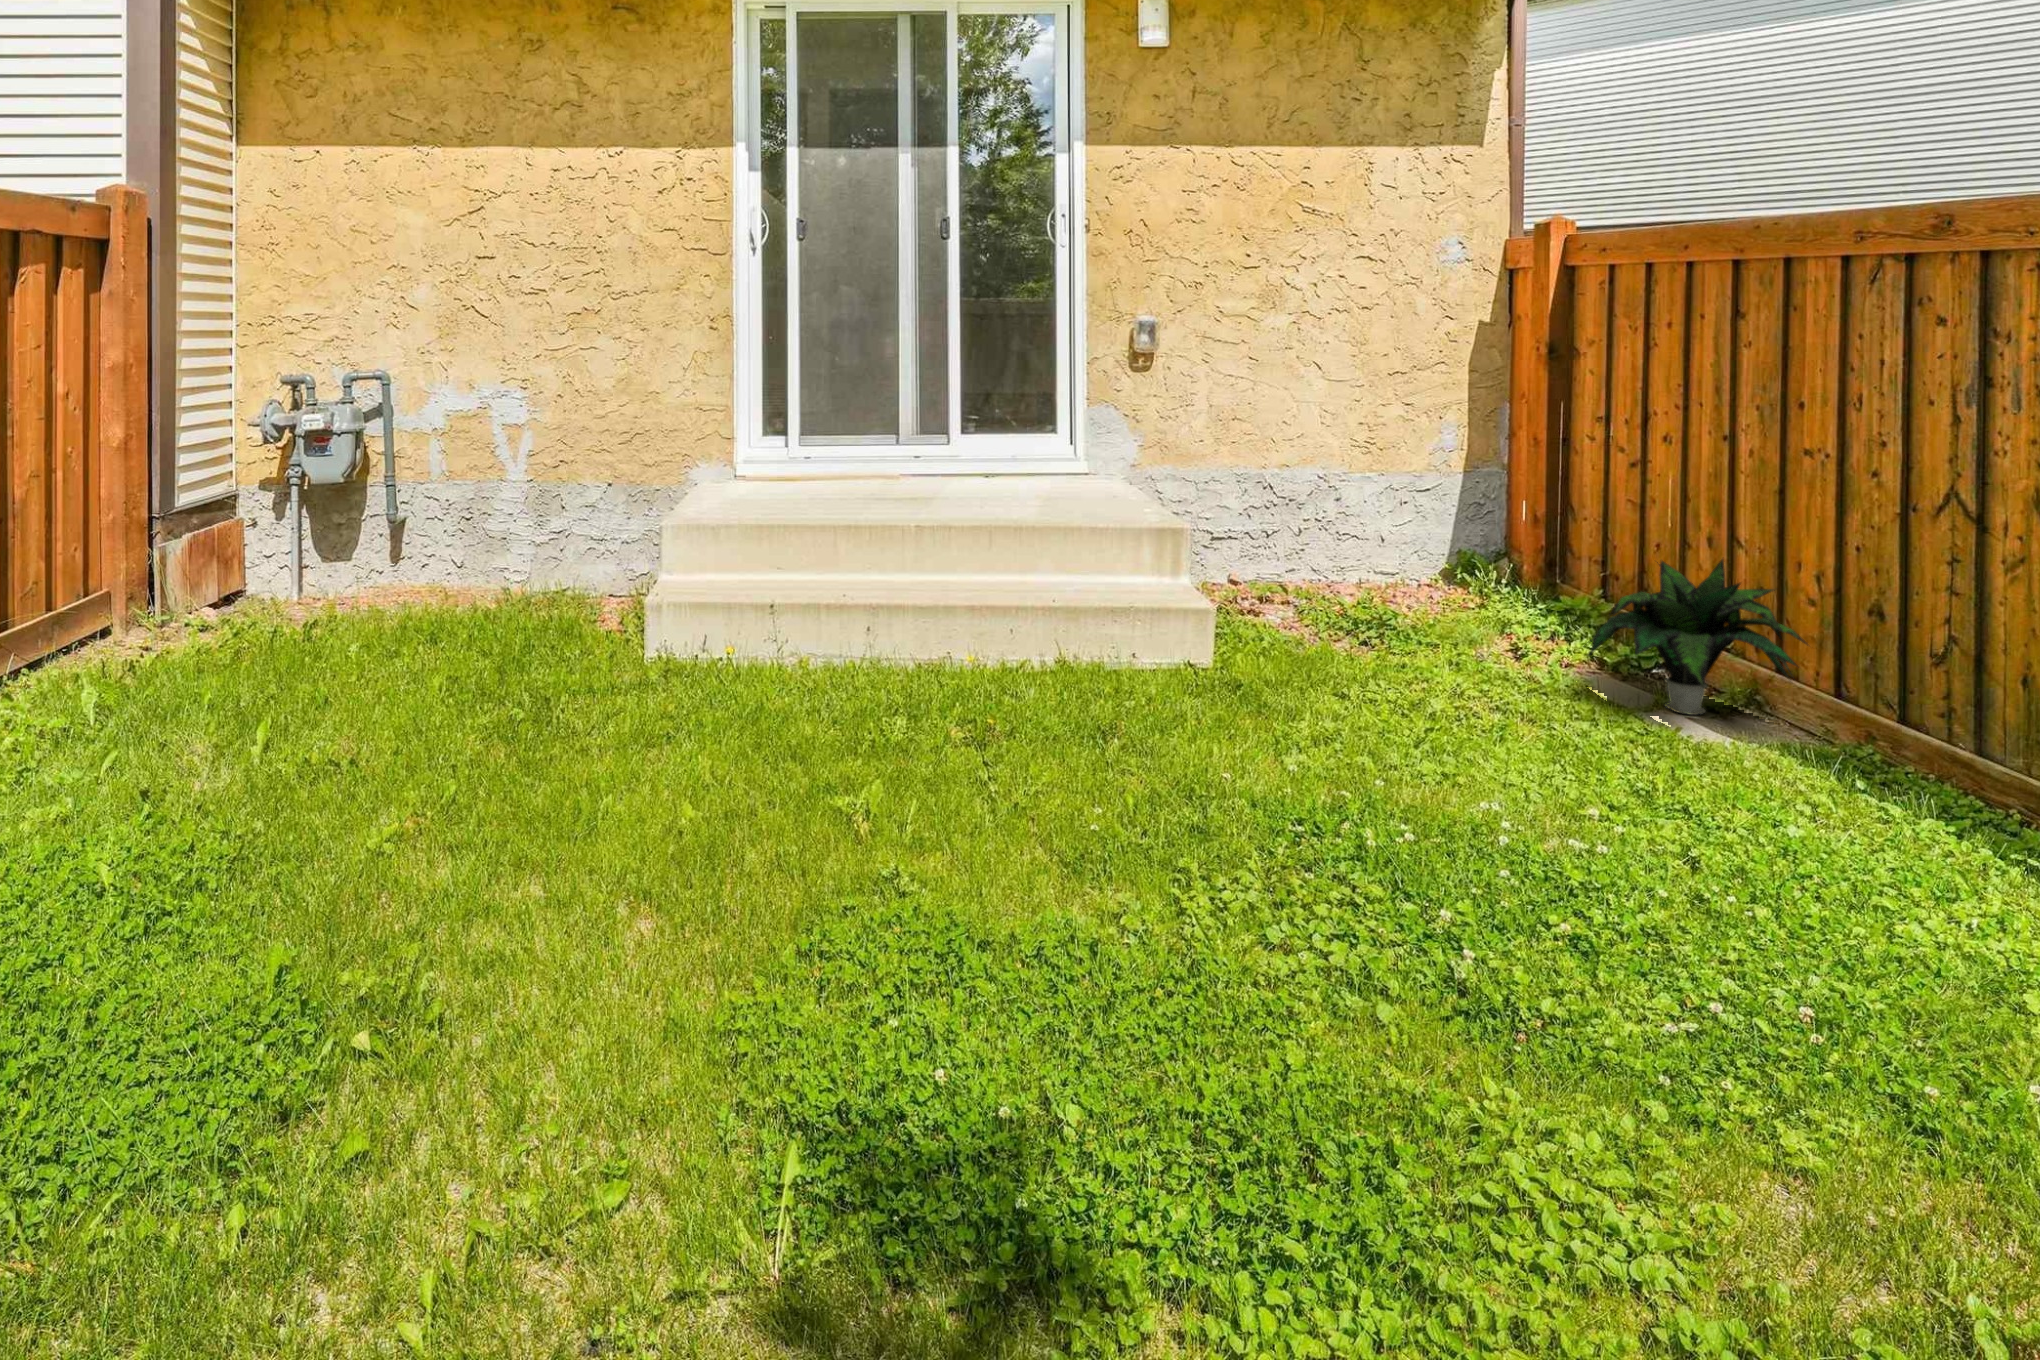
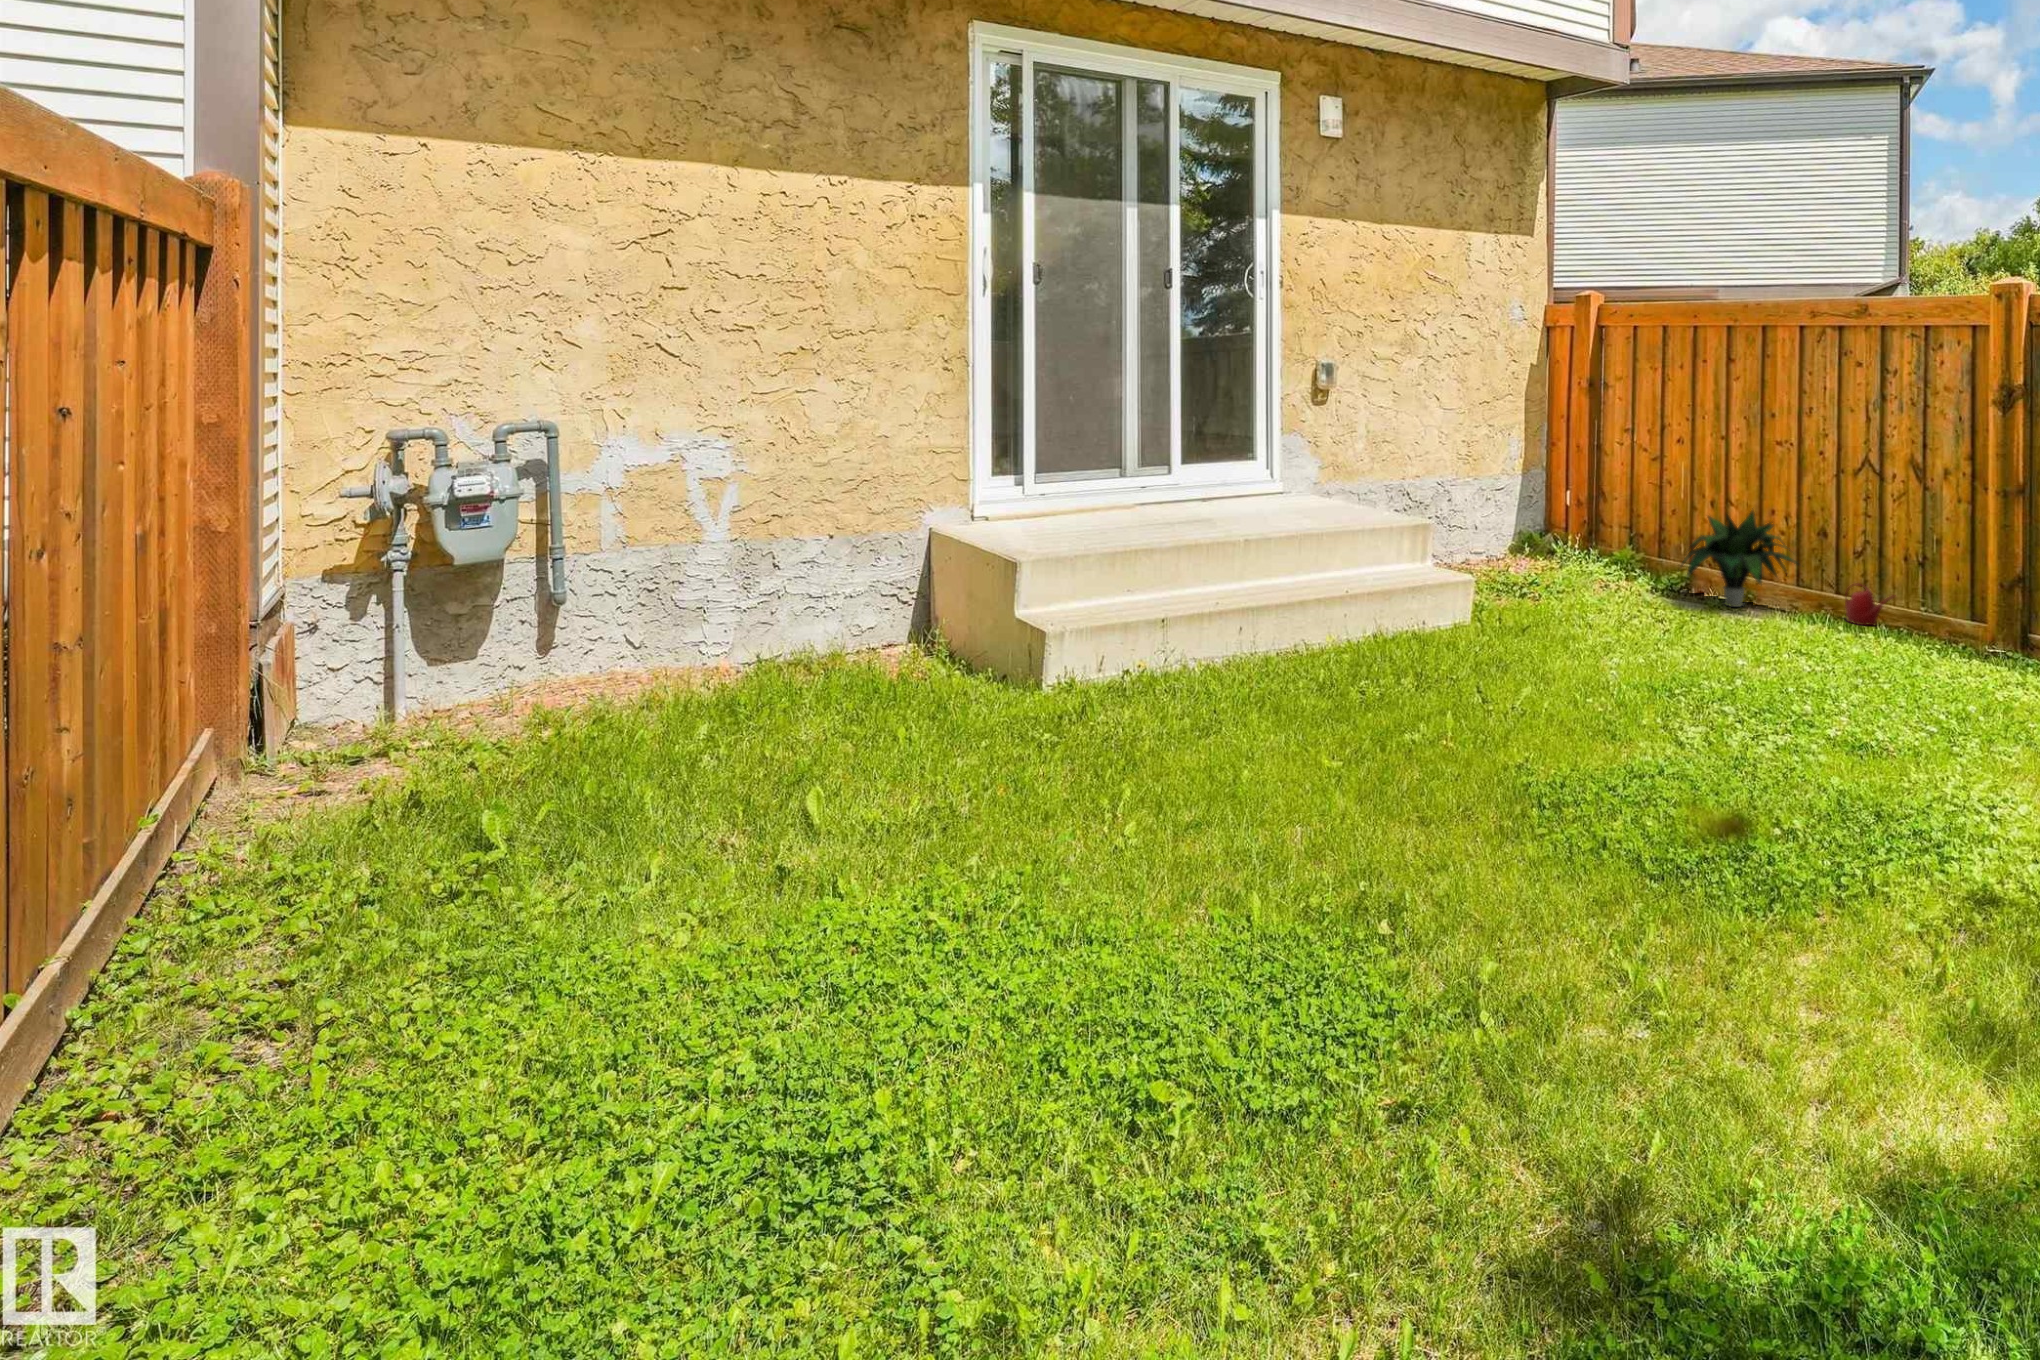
watering can: none [1880,713,1976,798] -> present [1845,584,1896,626]

